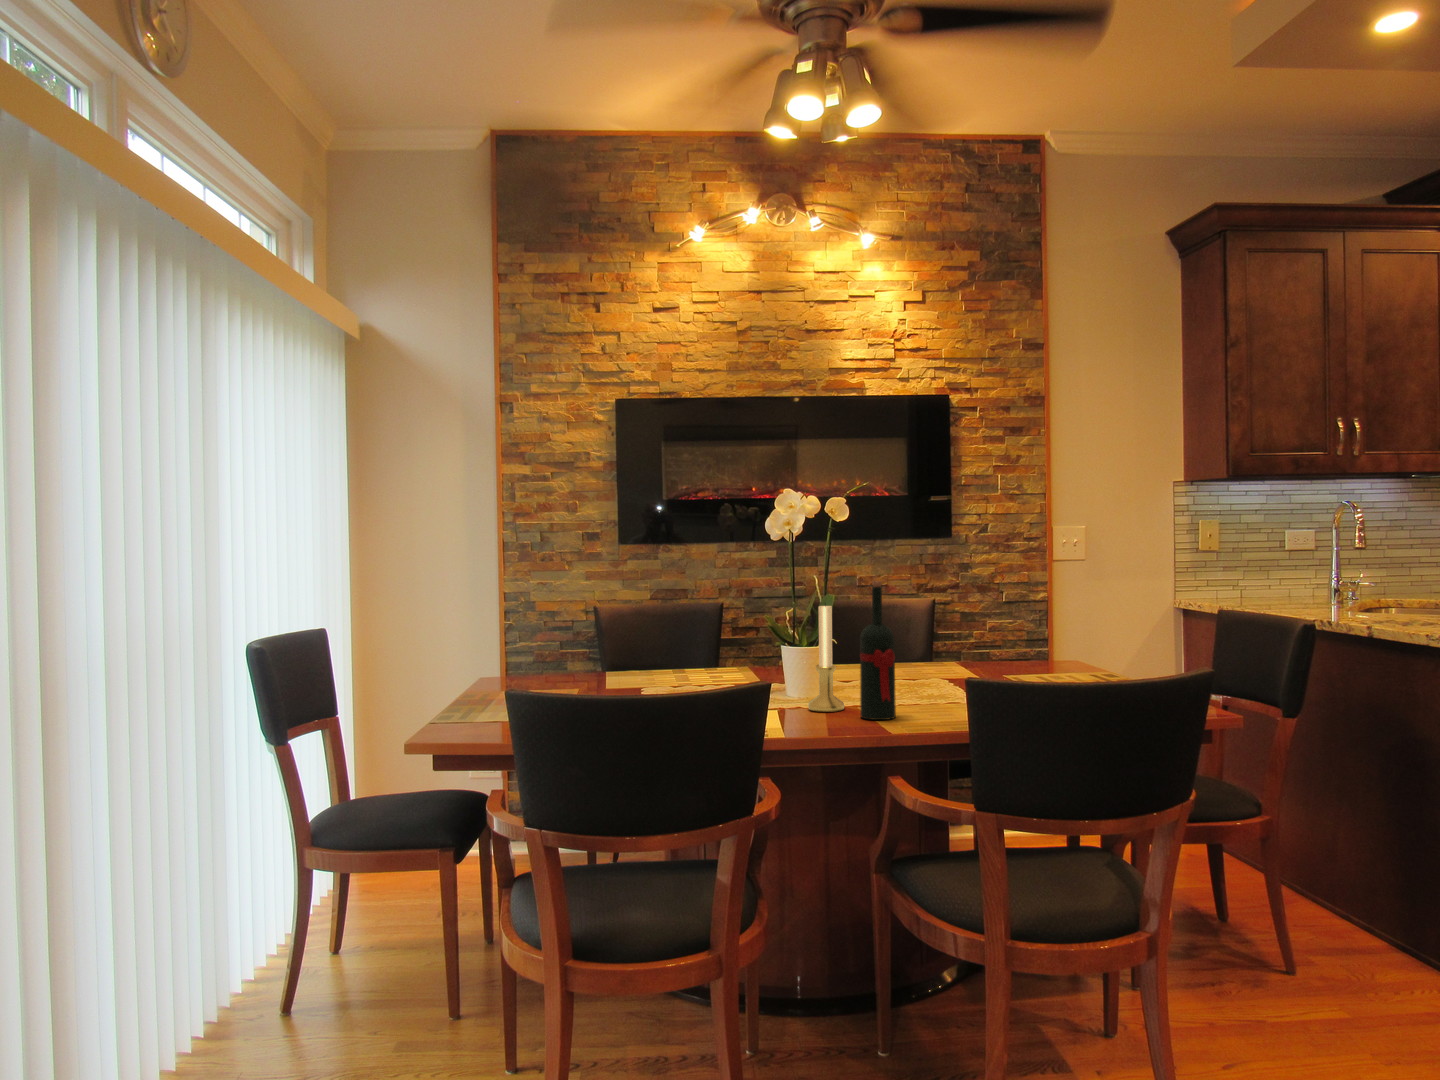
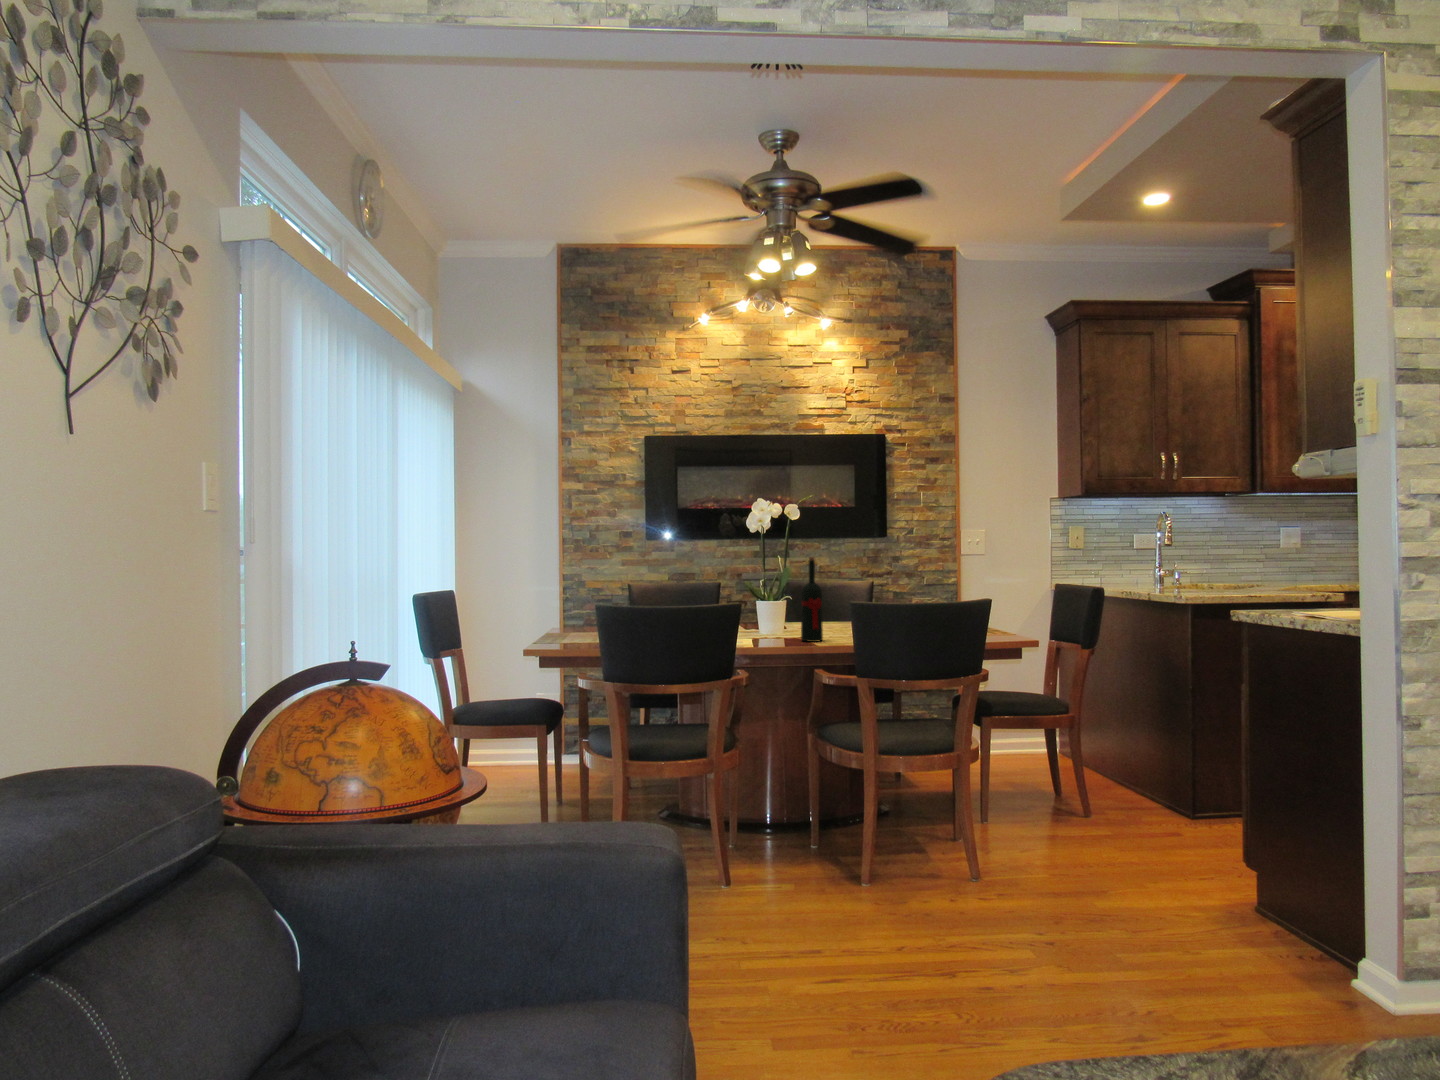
candle holder: present [808,603,845,712] -> none [770,571,793,639]

